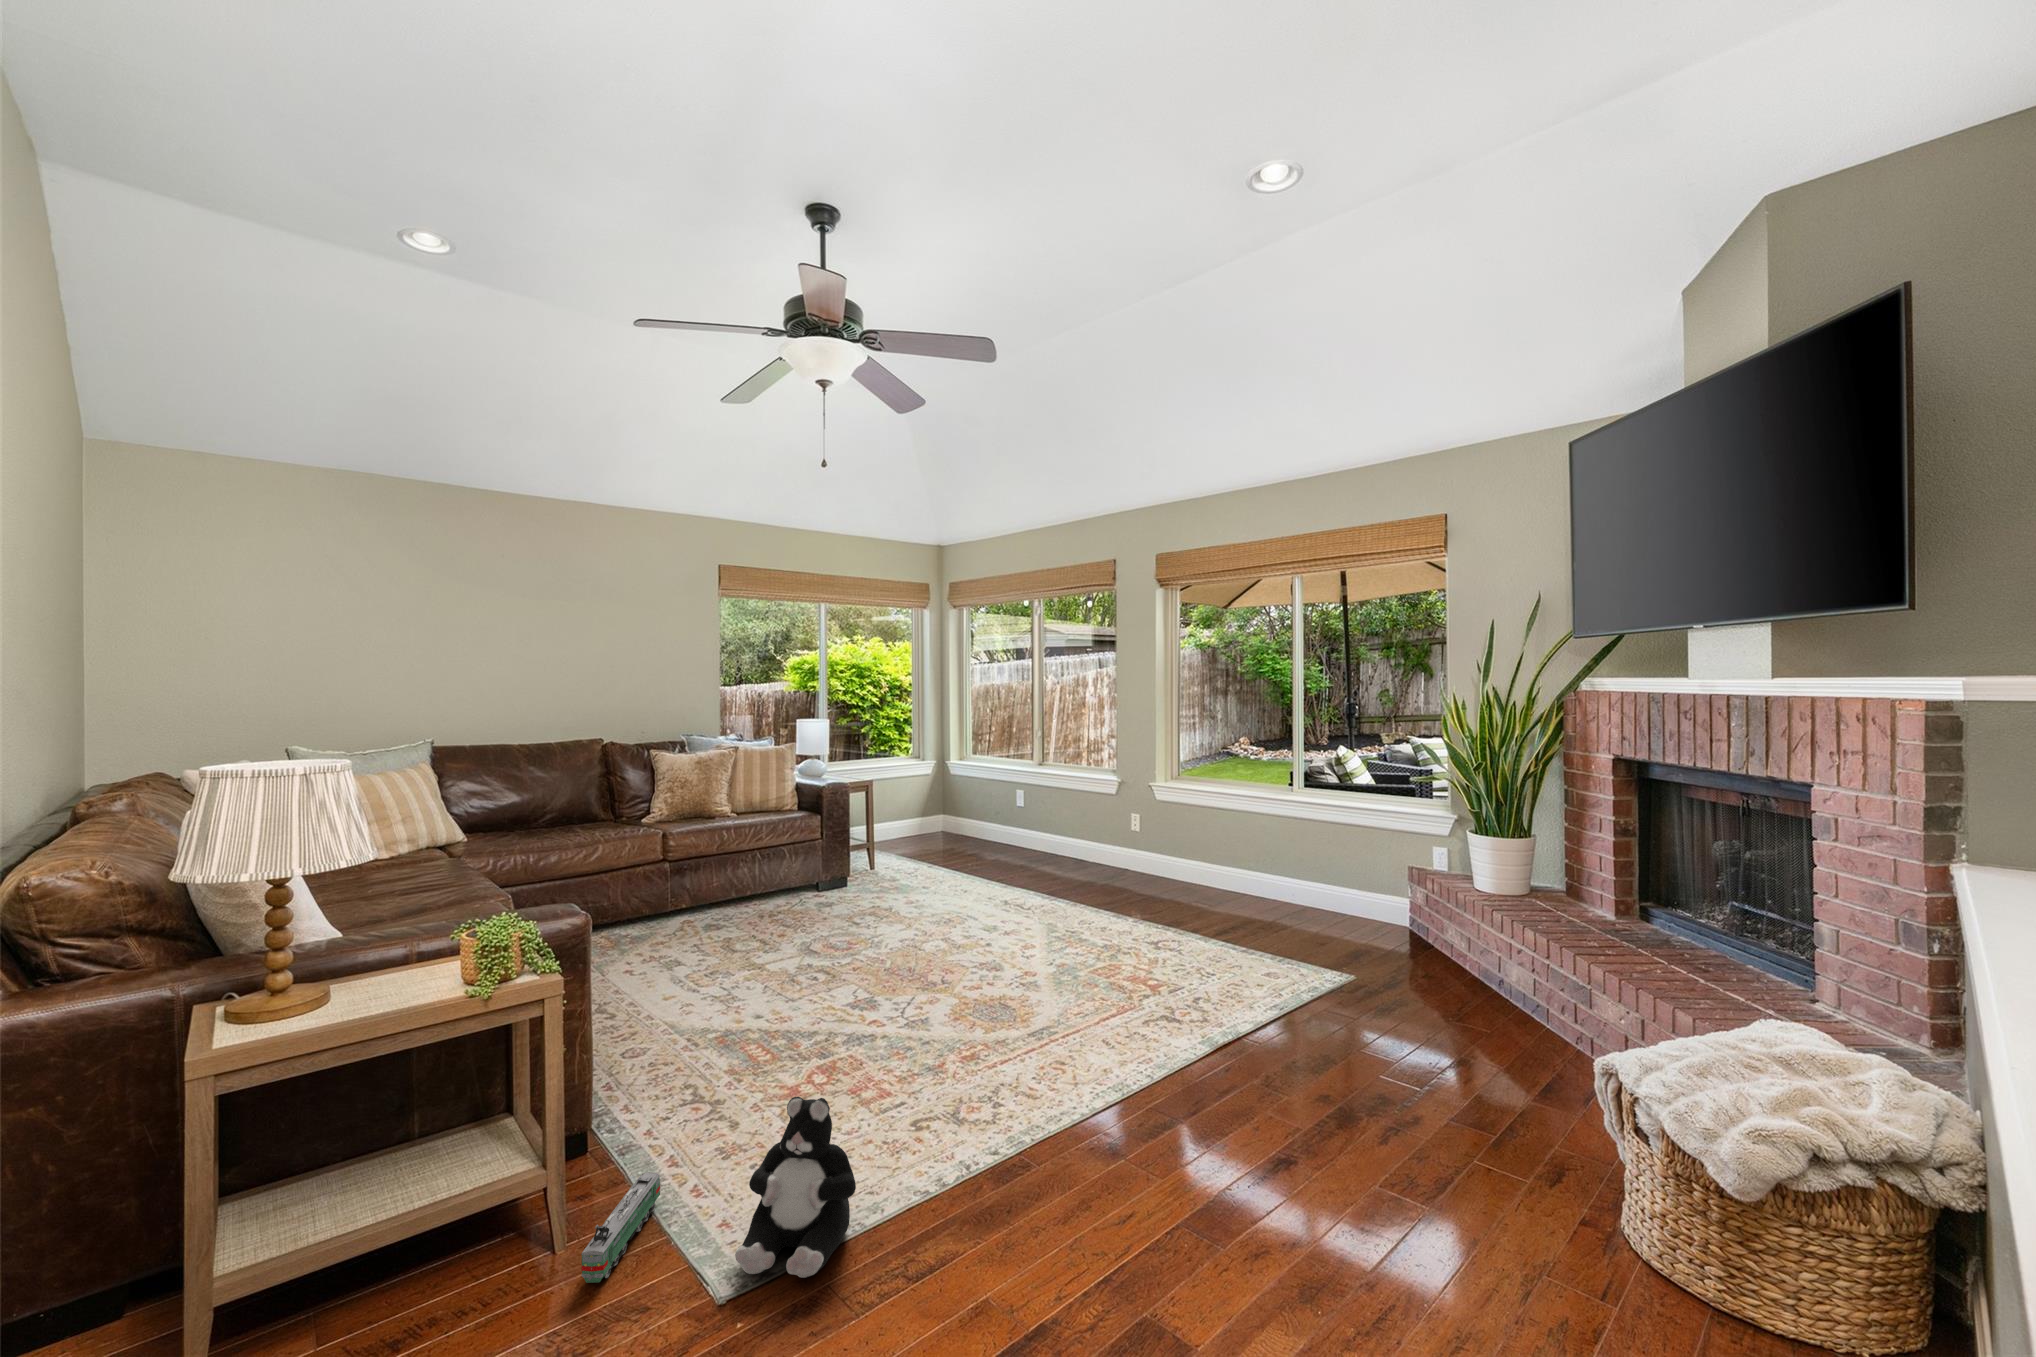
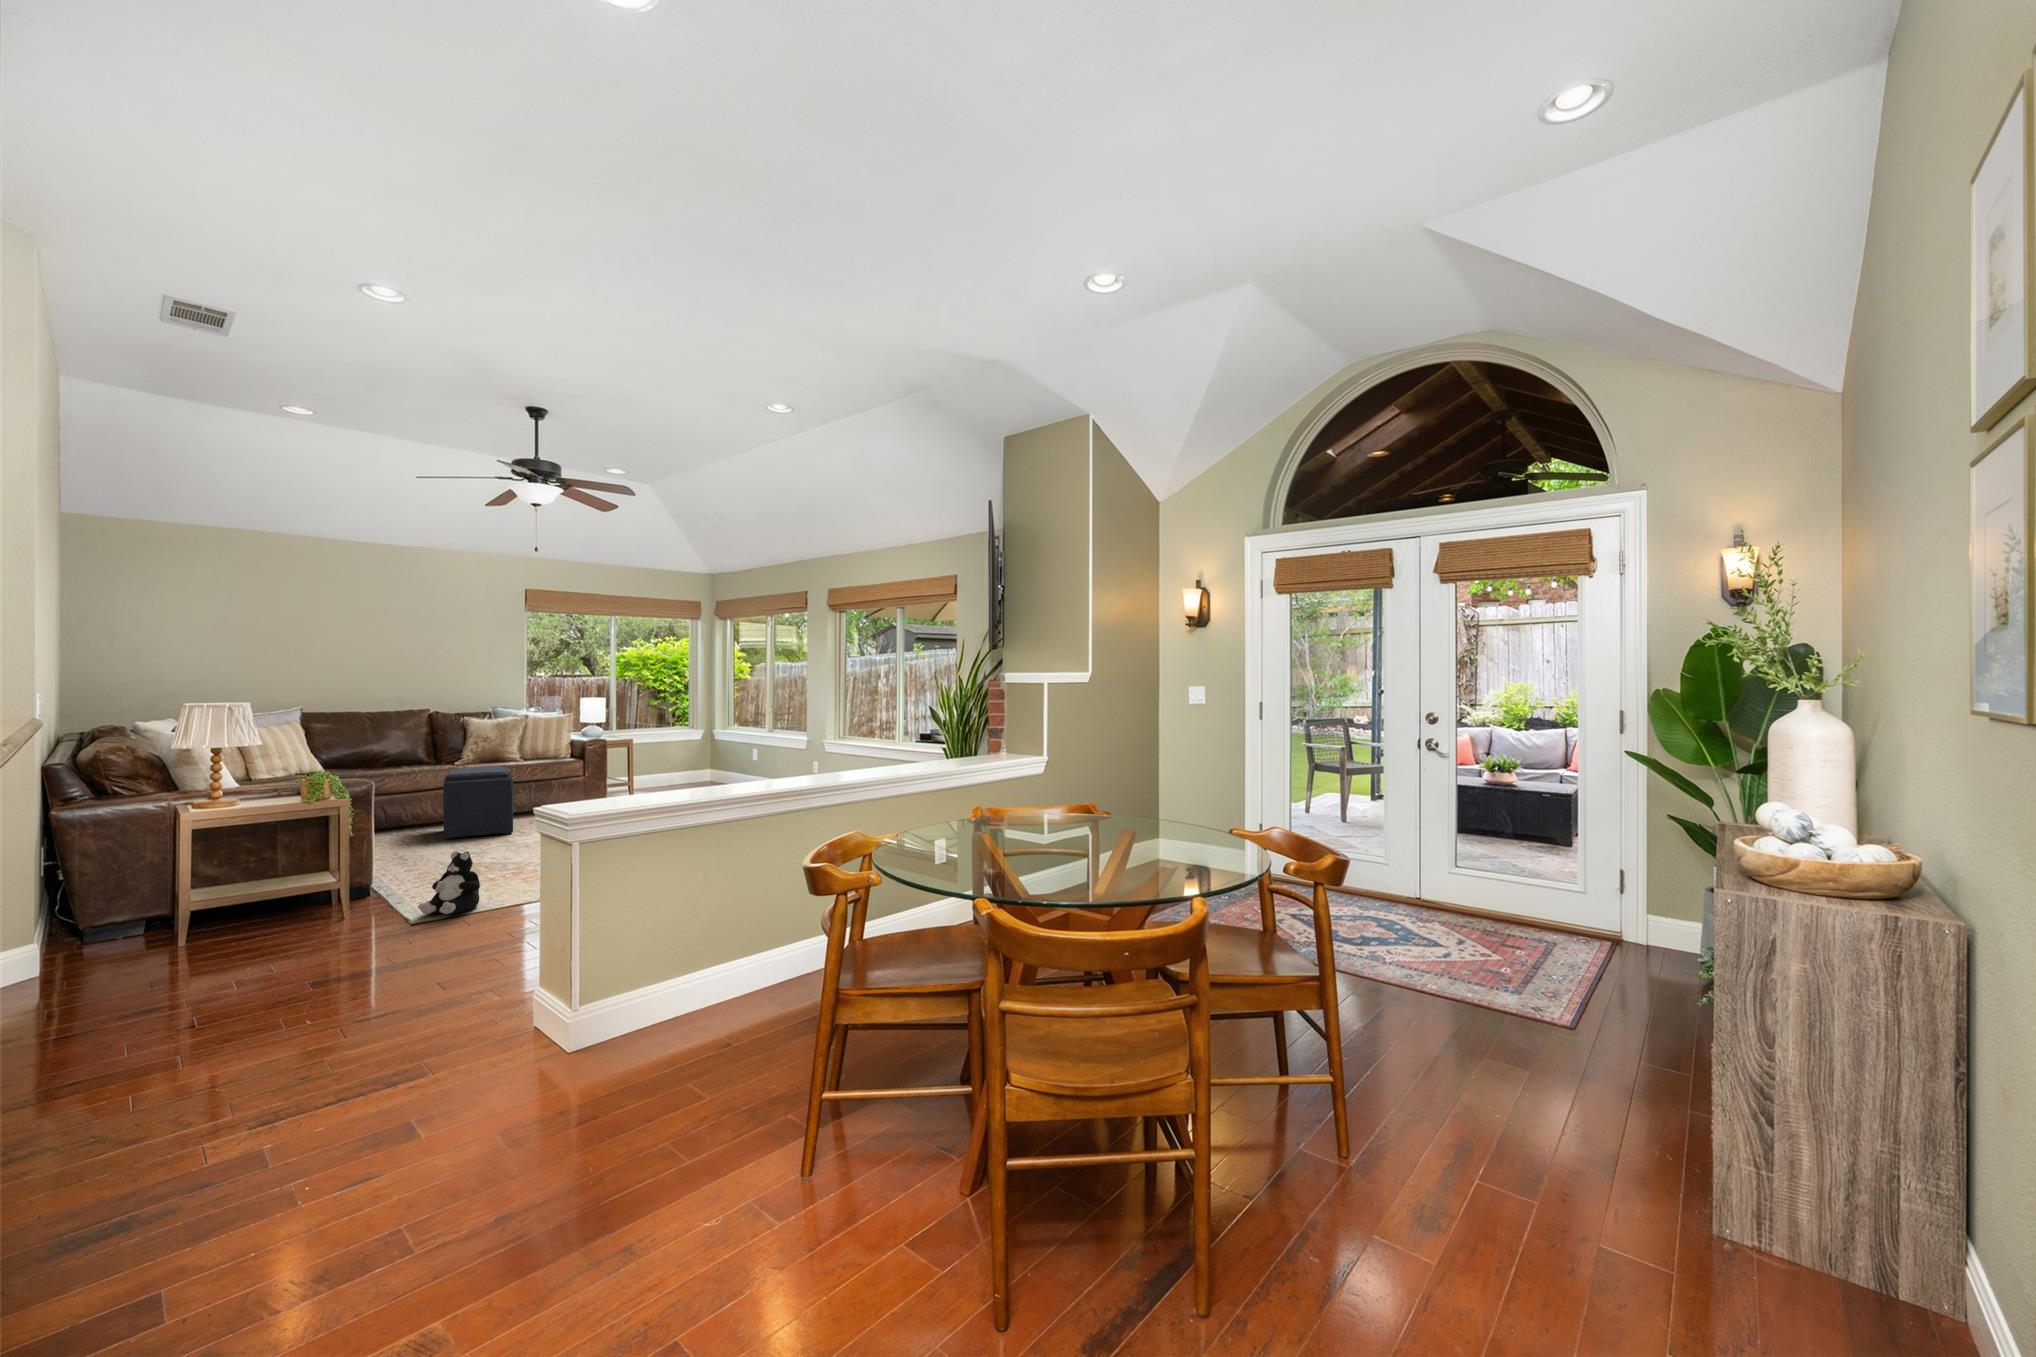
ottoman: none [646,833,757,962] -> present [443,766,513,840]
toy train: present [581,1172,660,1283] -> none [351,890,397,918]

